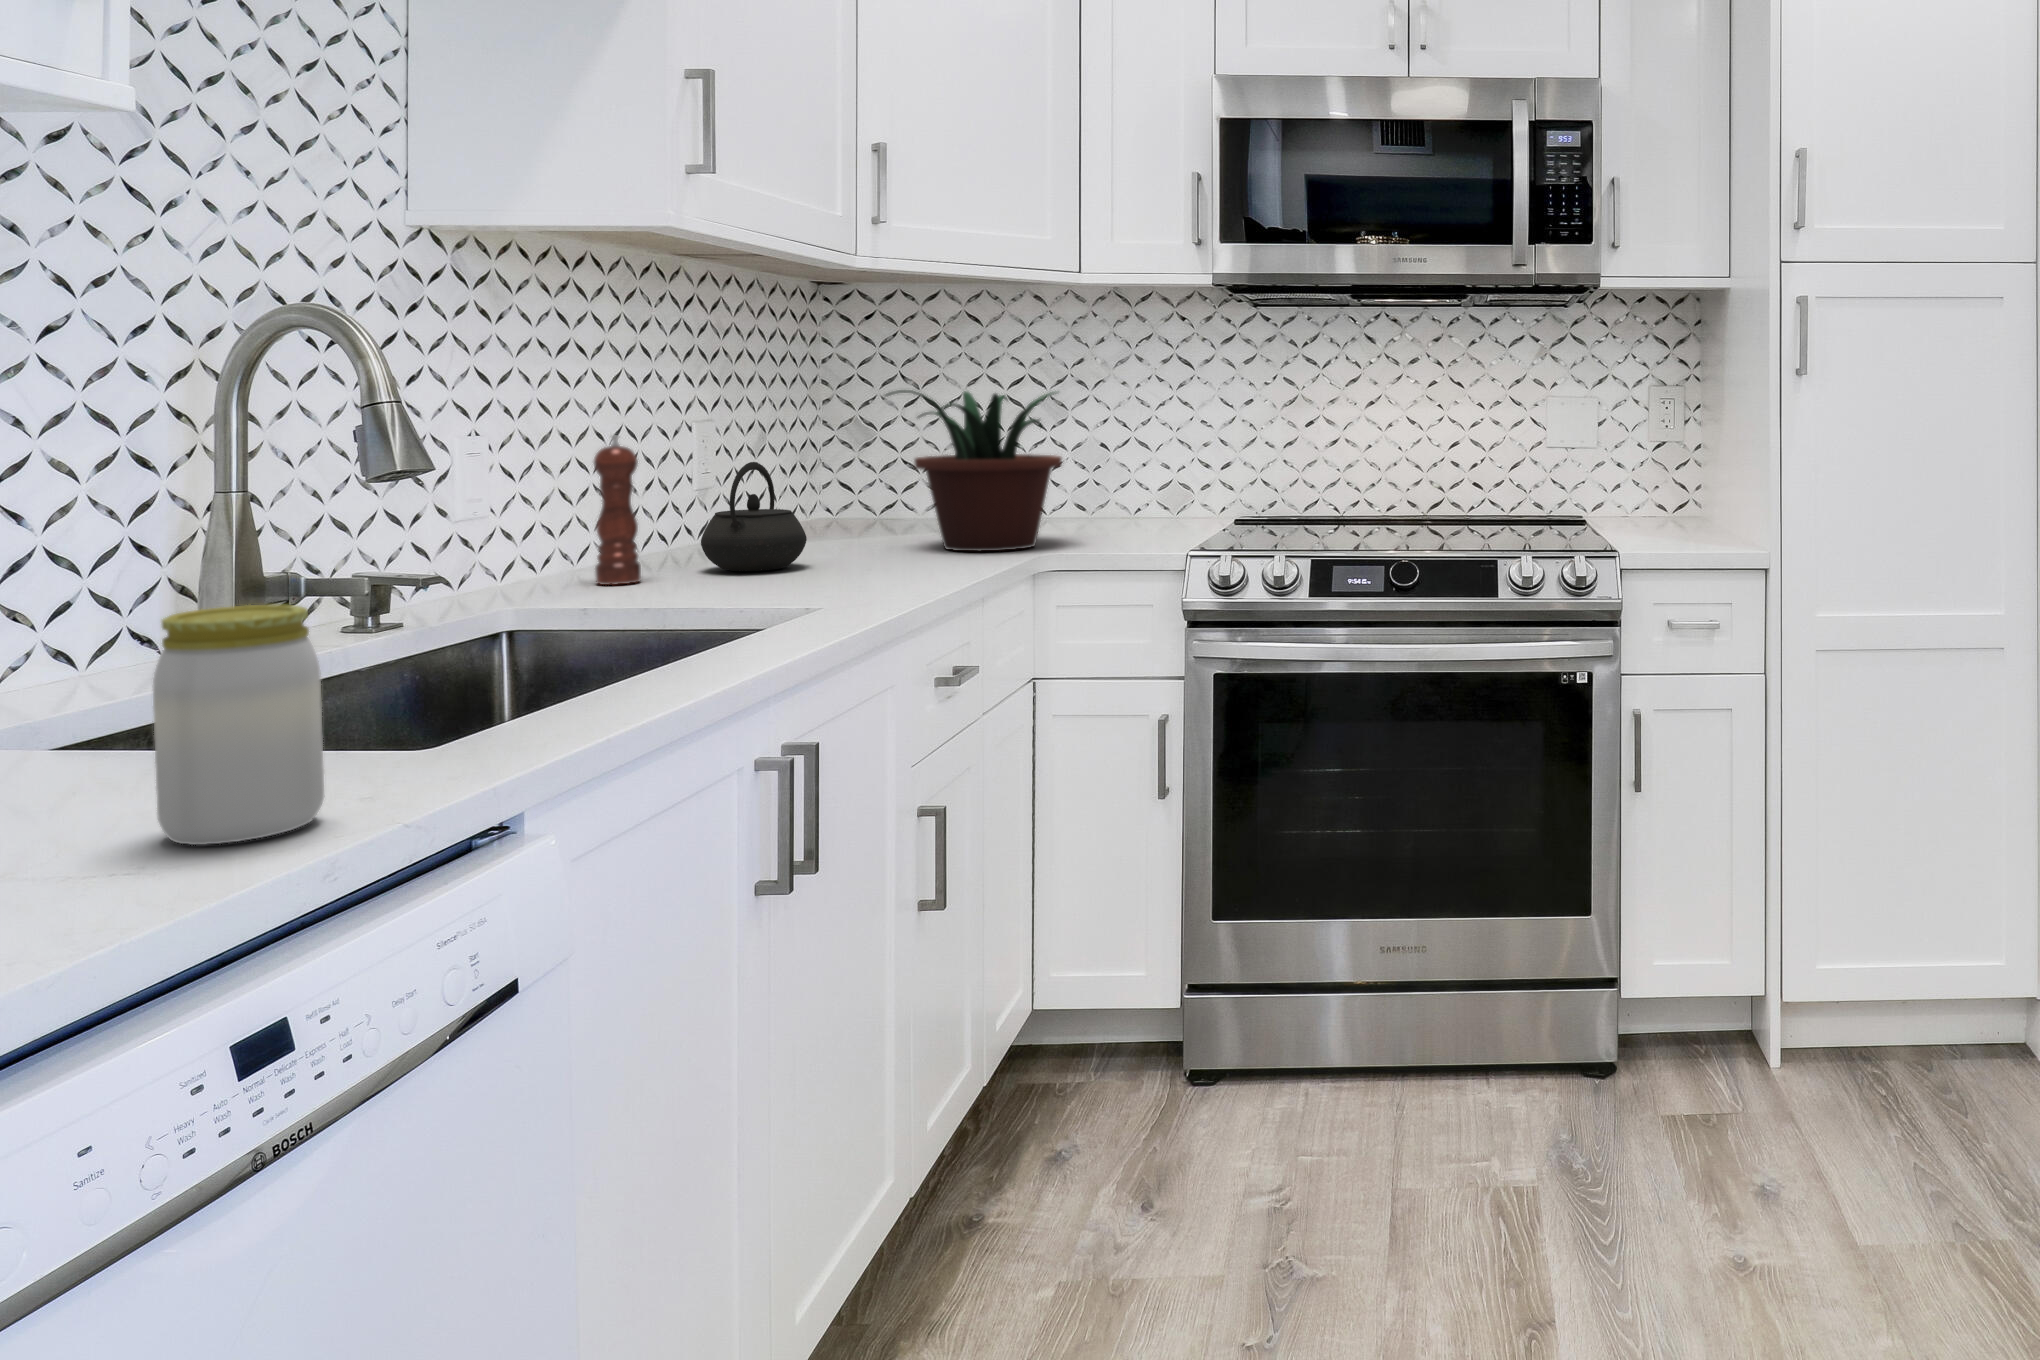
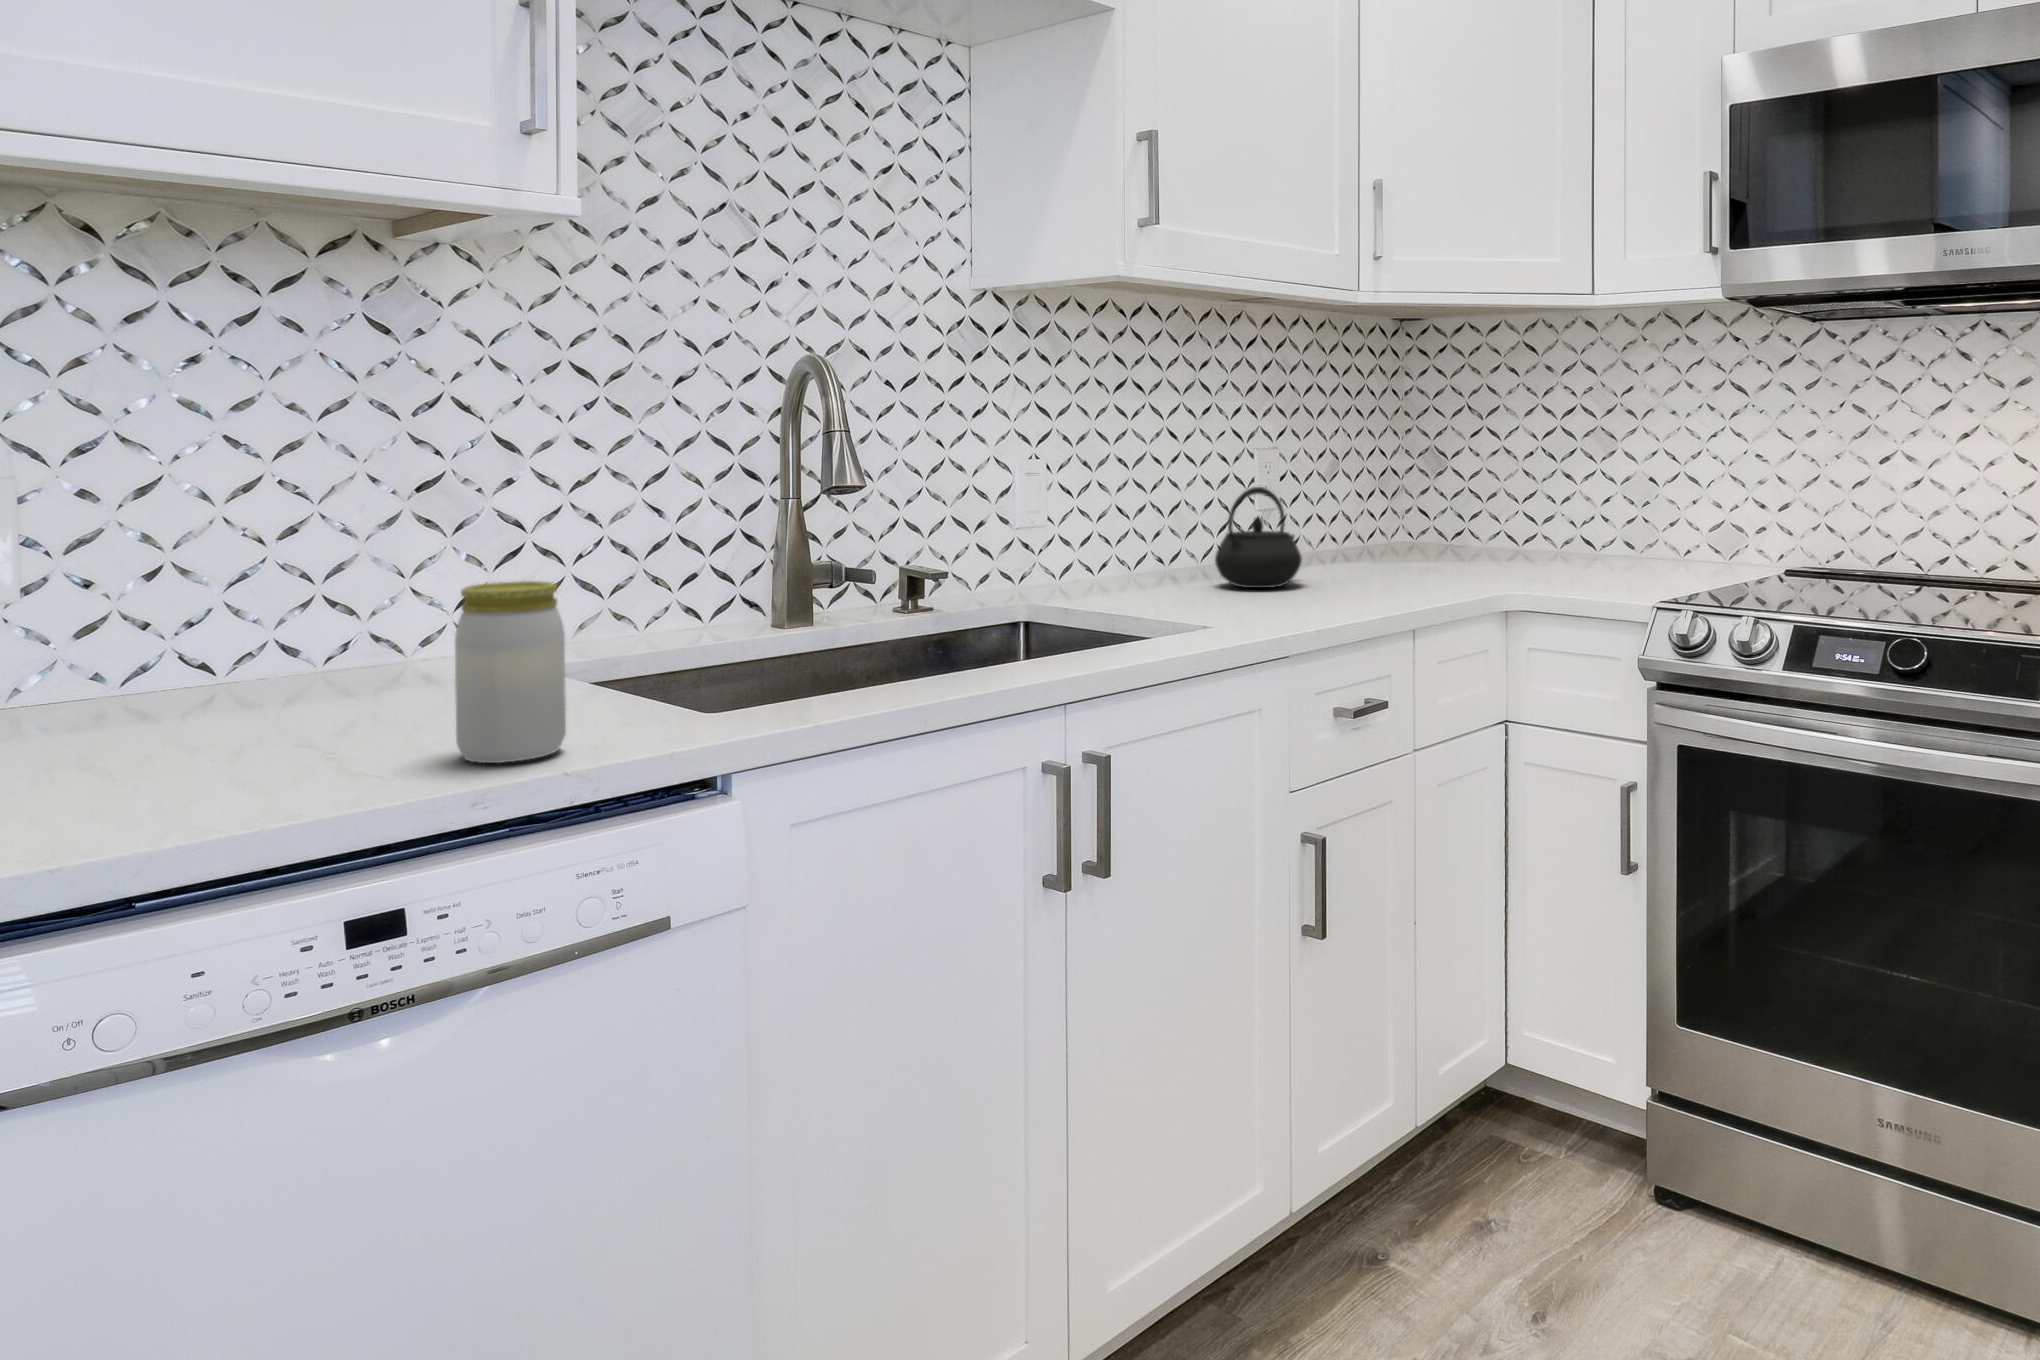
potted plant: present [886,390,1062,551] -> none [1386,420,1572,584]
pepper mill: present [594,435,641,585] -> none [1125,461,1159,591]

